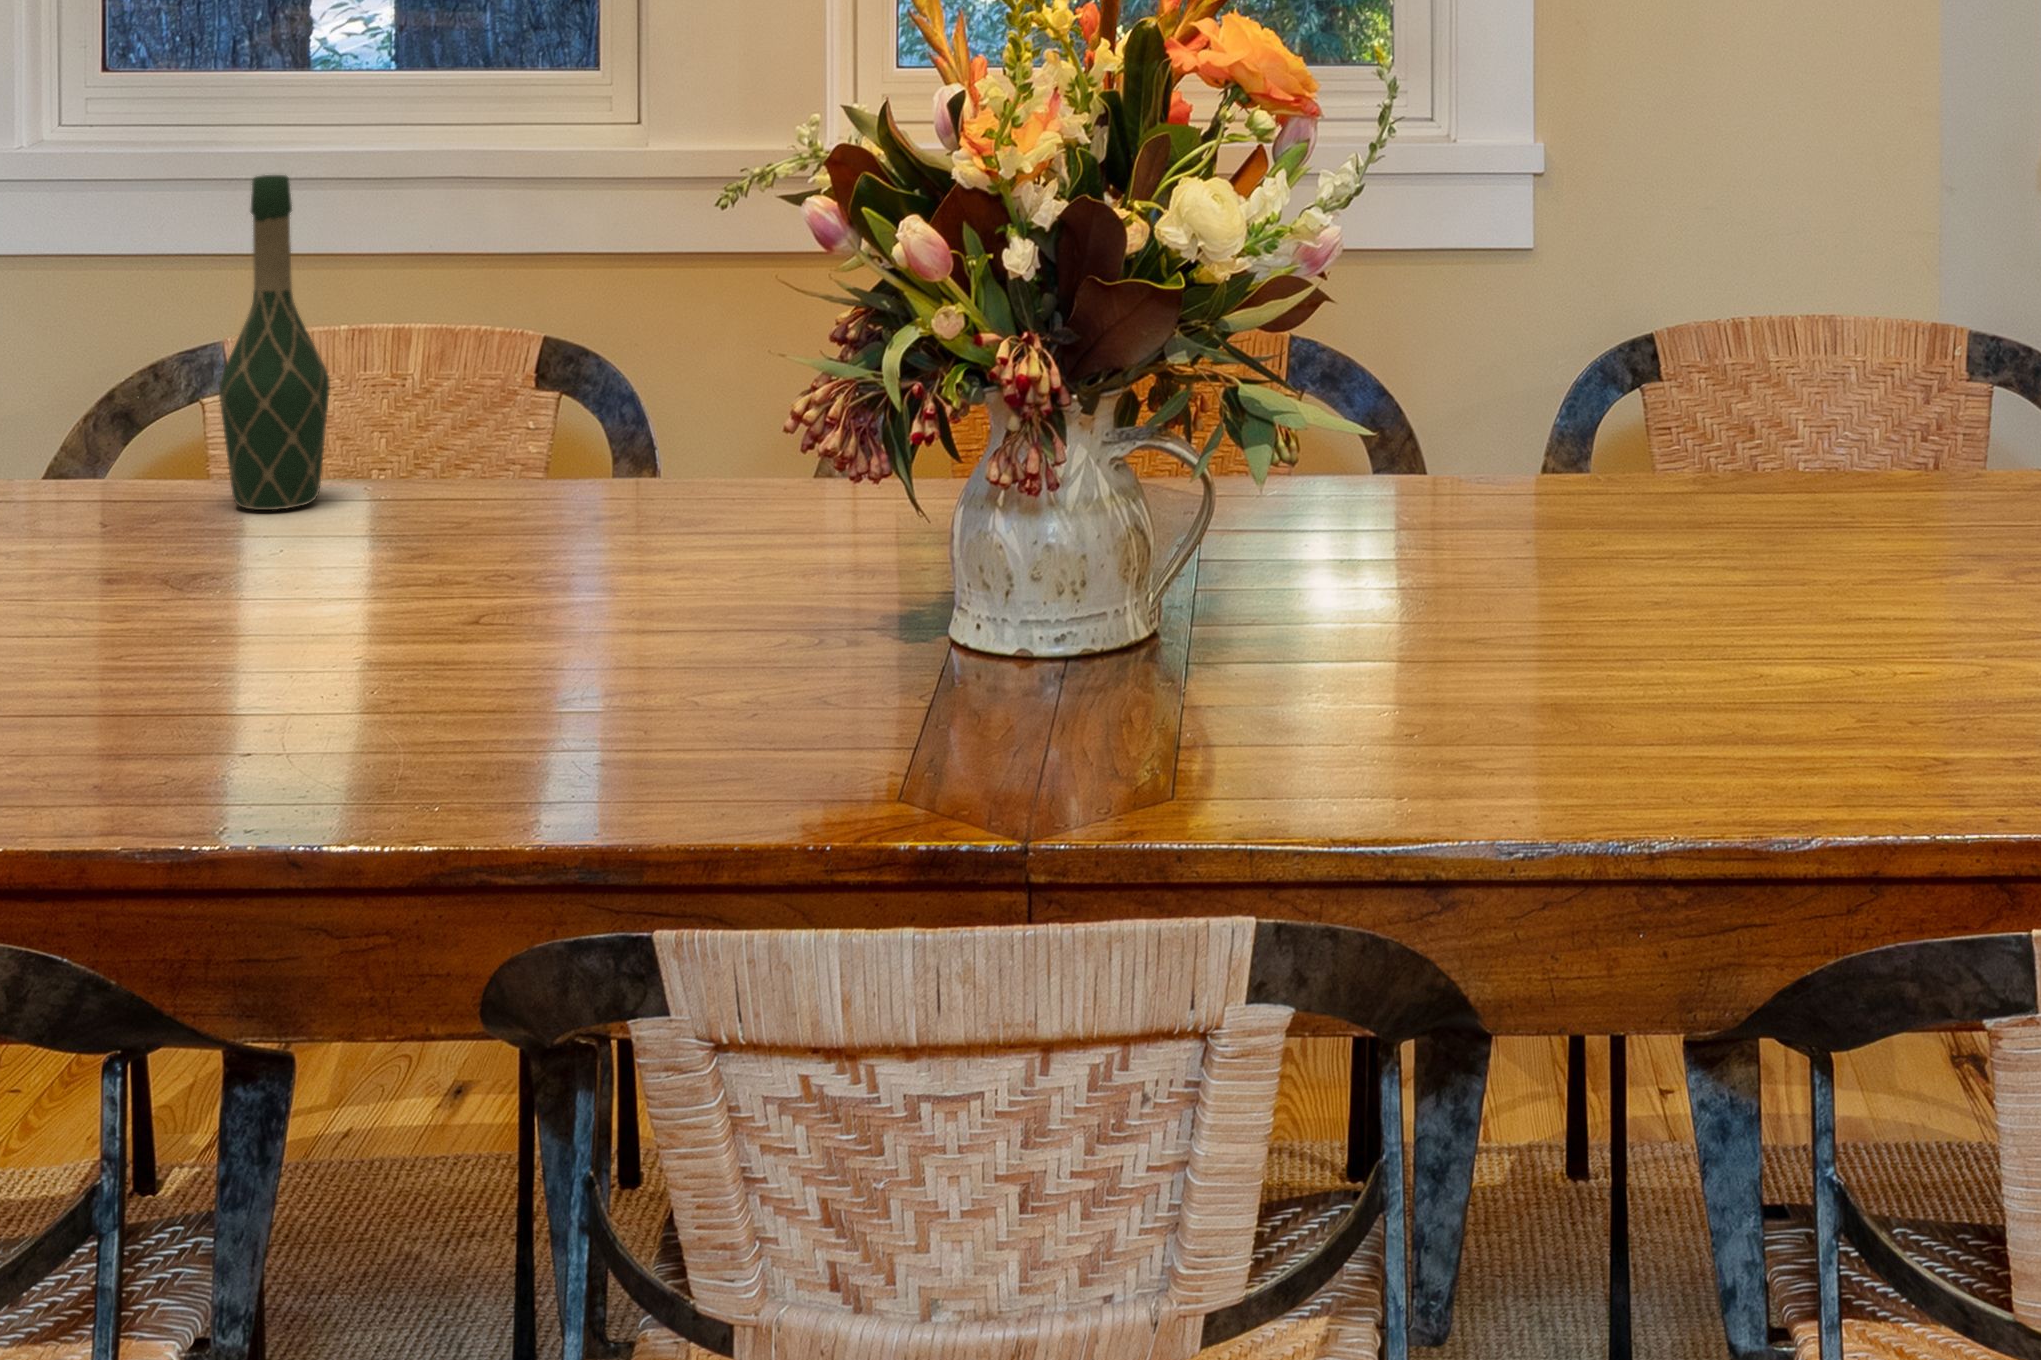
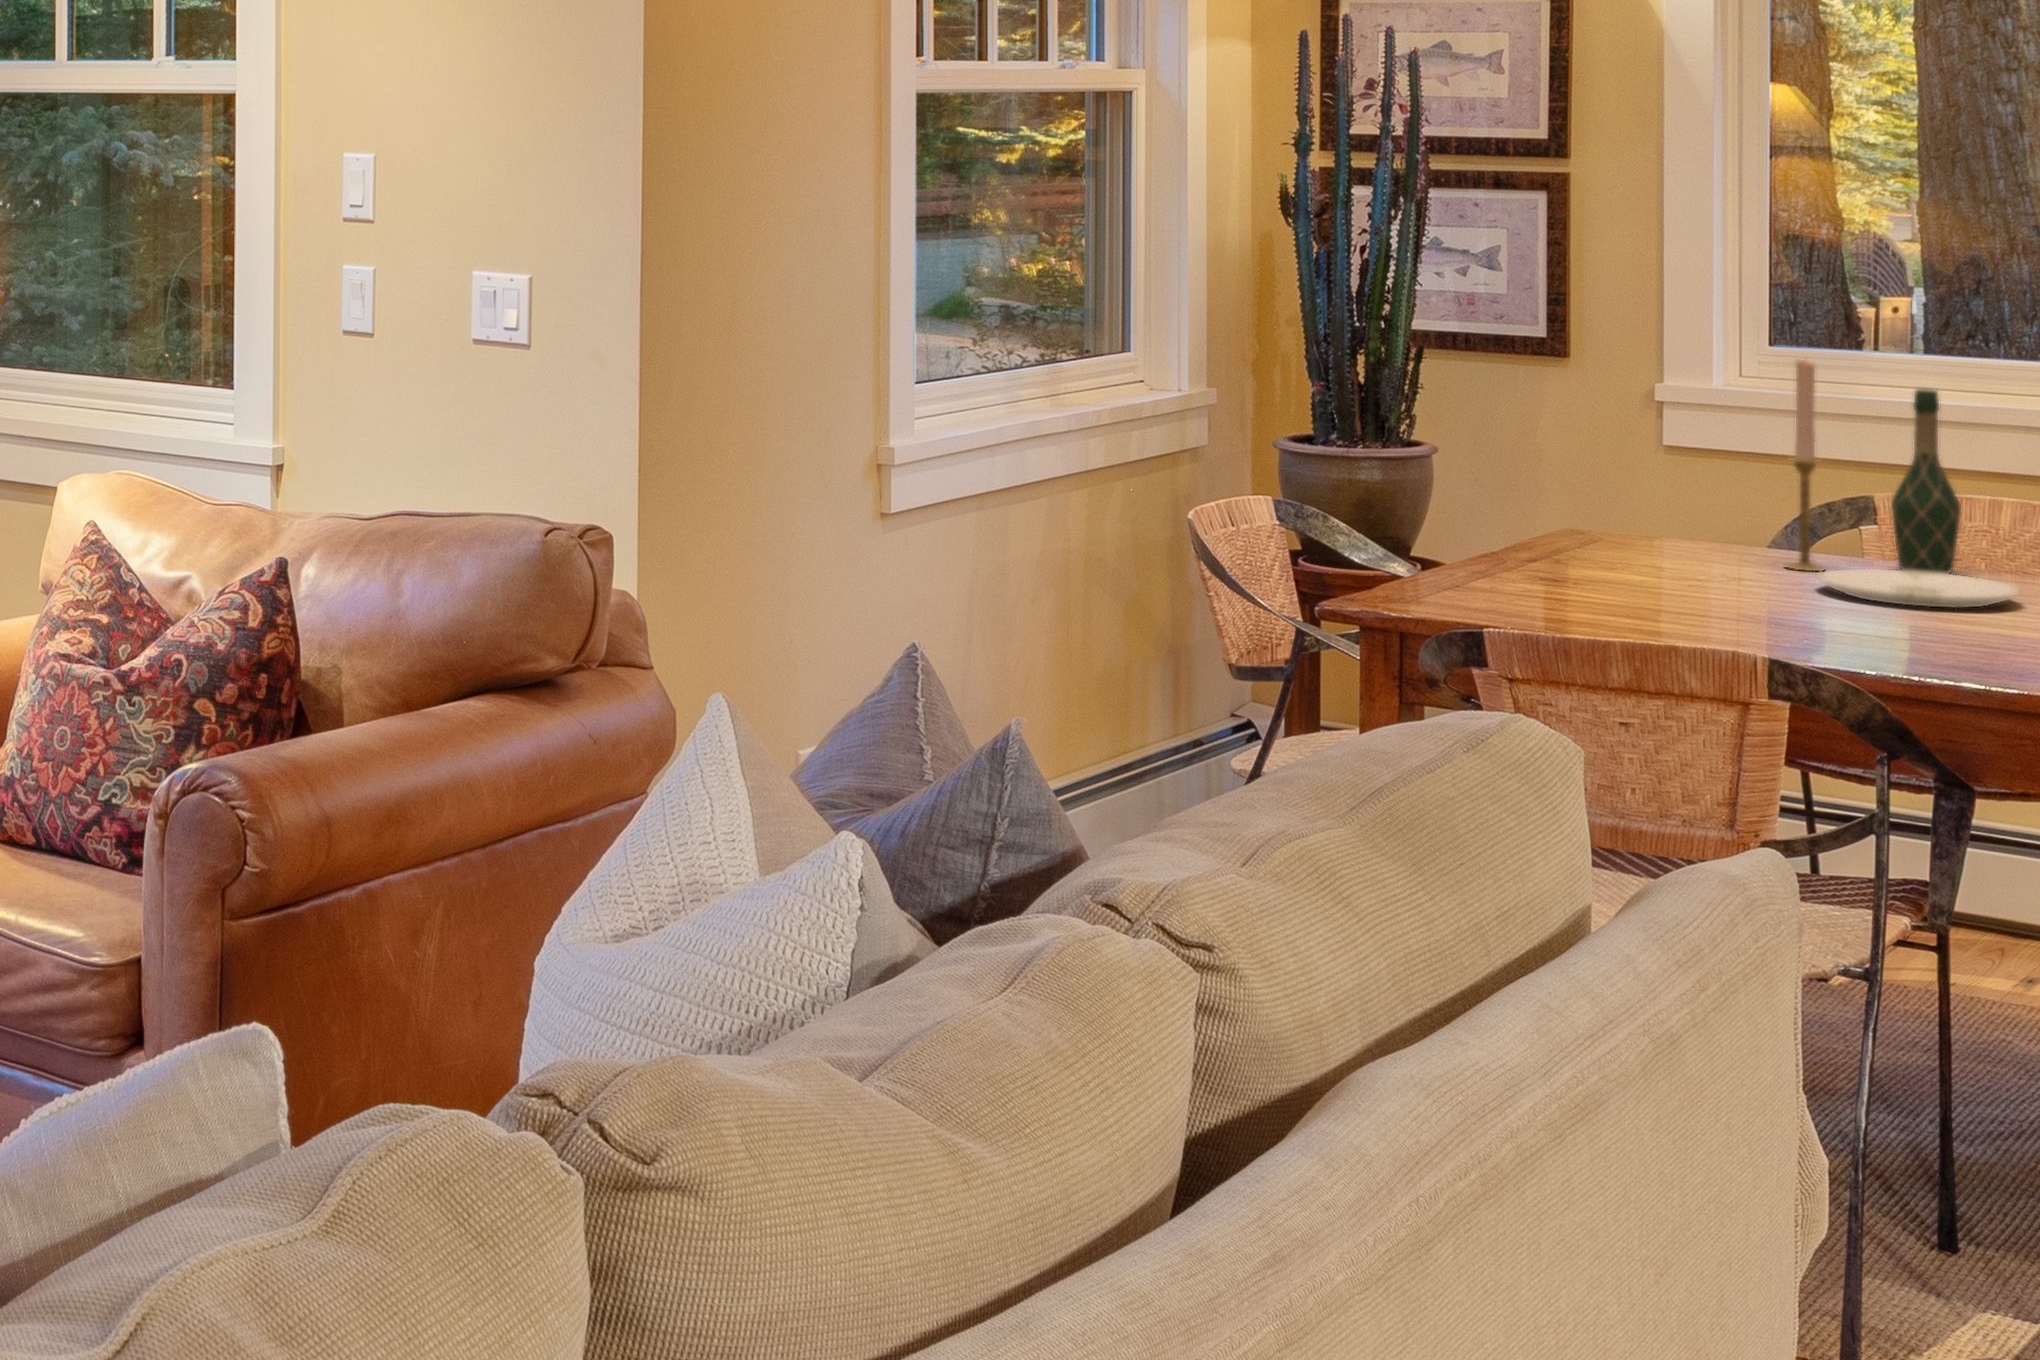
candlestick: none [37,136,109,537] -> present [1788,360,1823,572]
plate: none [63,519,406,612] -> present [1817,569,2021,608]

